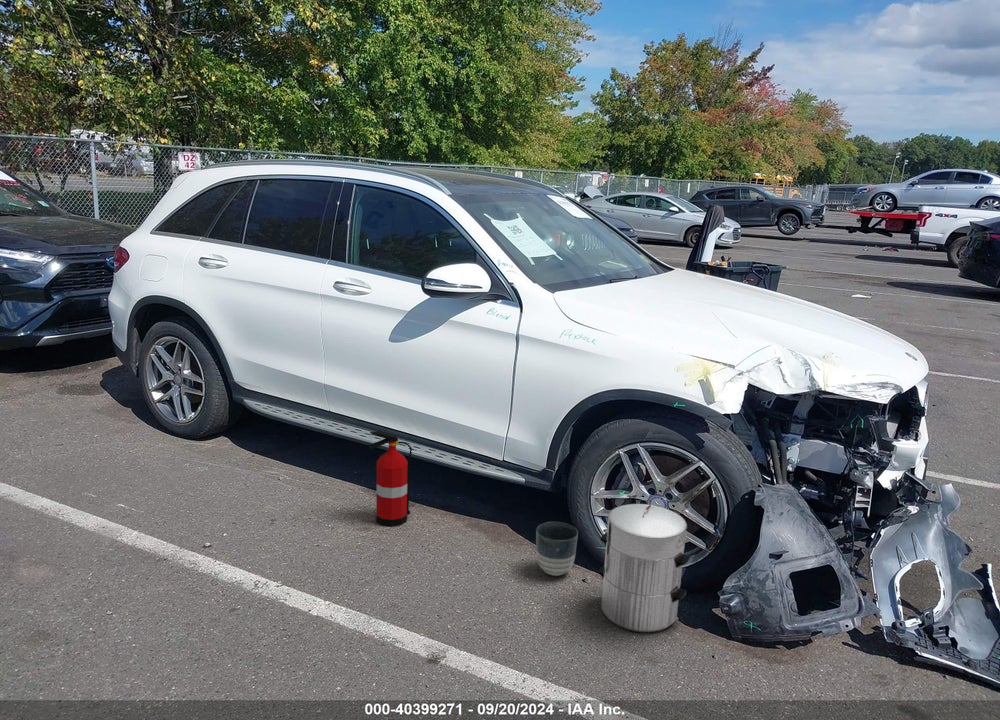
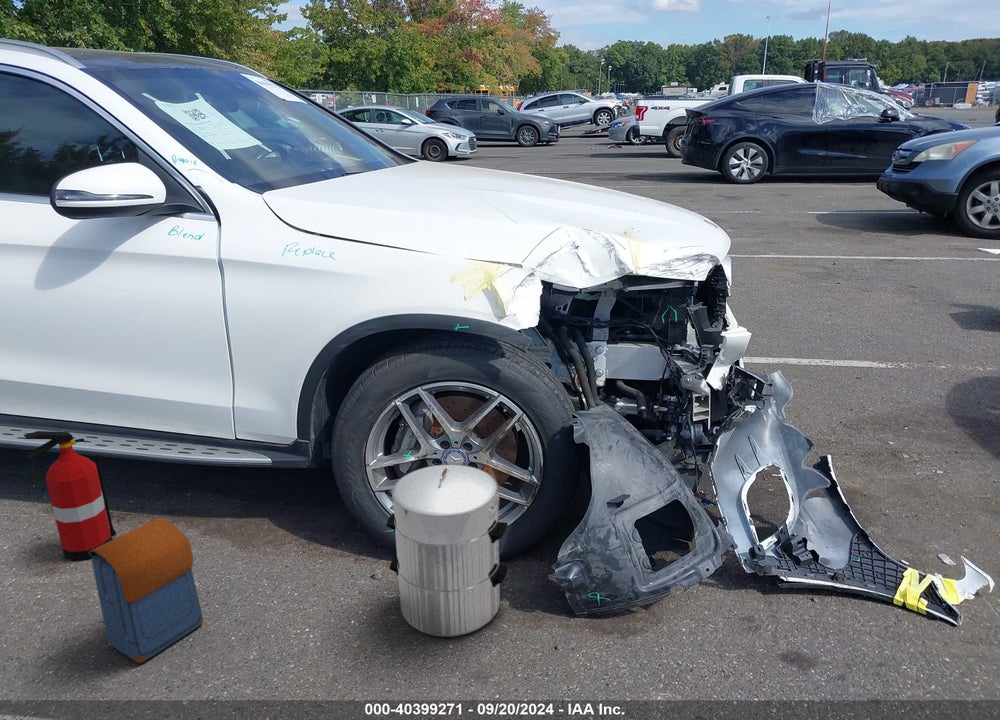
backpack: none [404,502,467,595] -> present [89,518,203,663]
planter: present [536,522,578,576] -> none [297,507,356,580]

